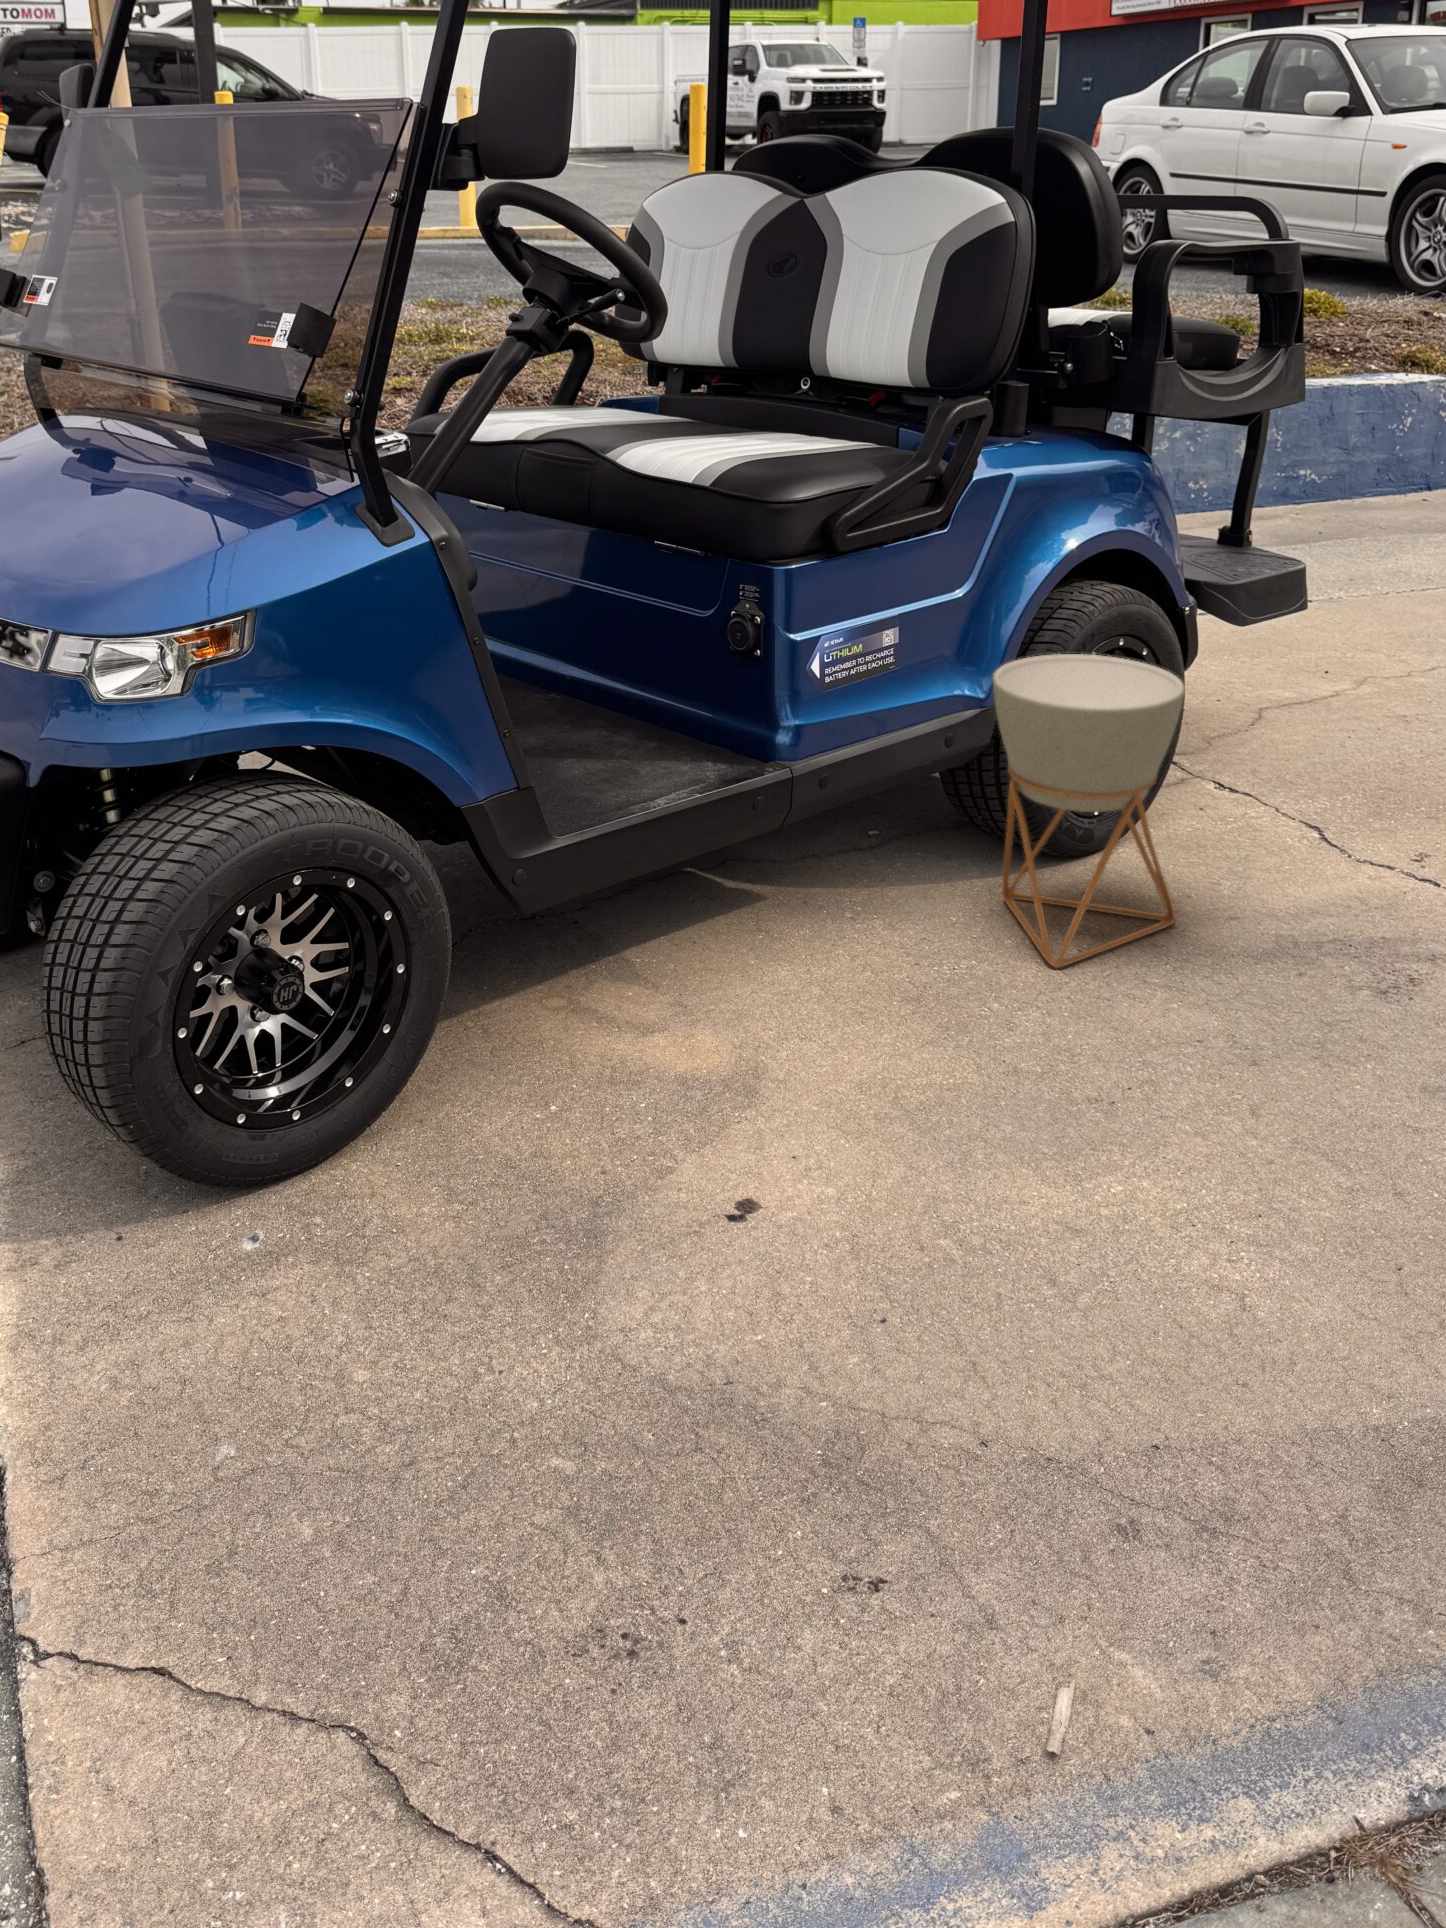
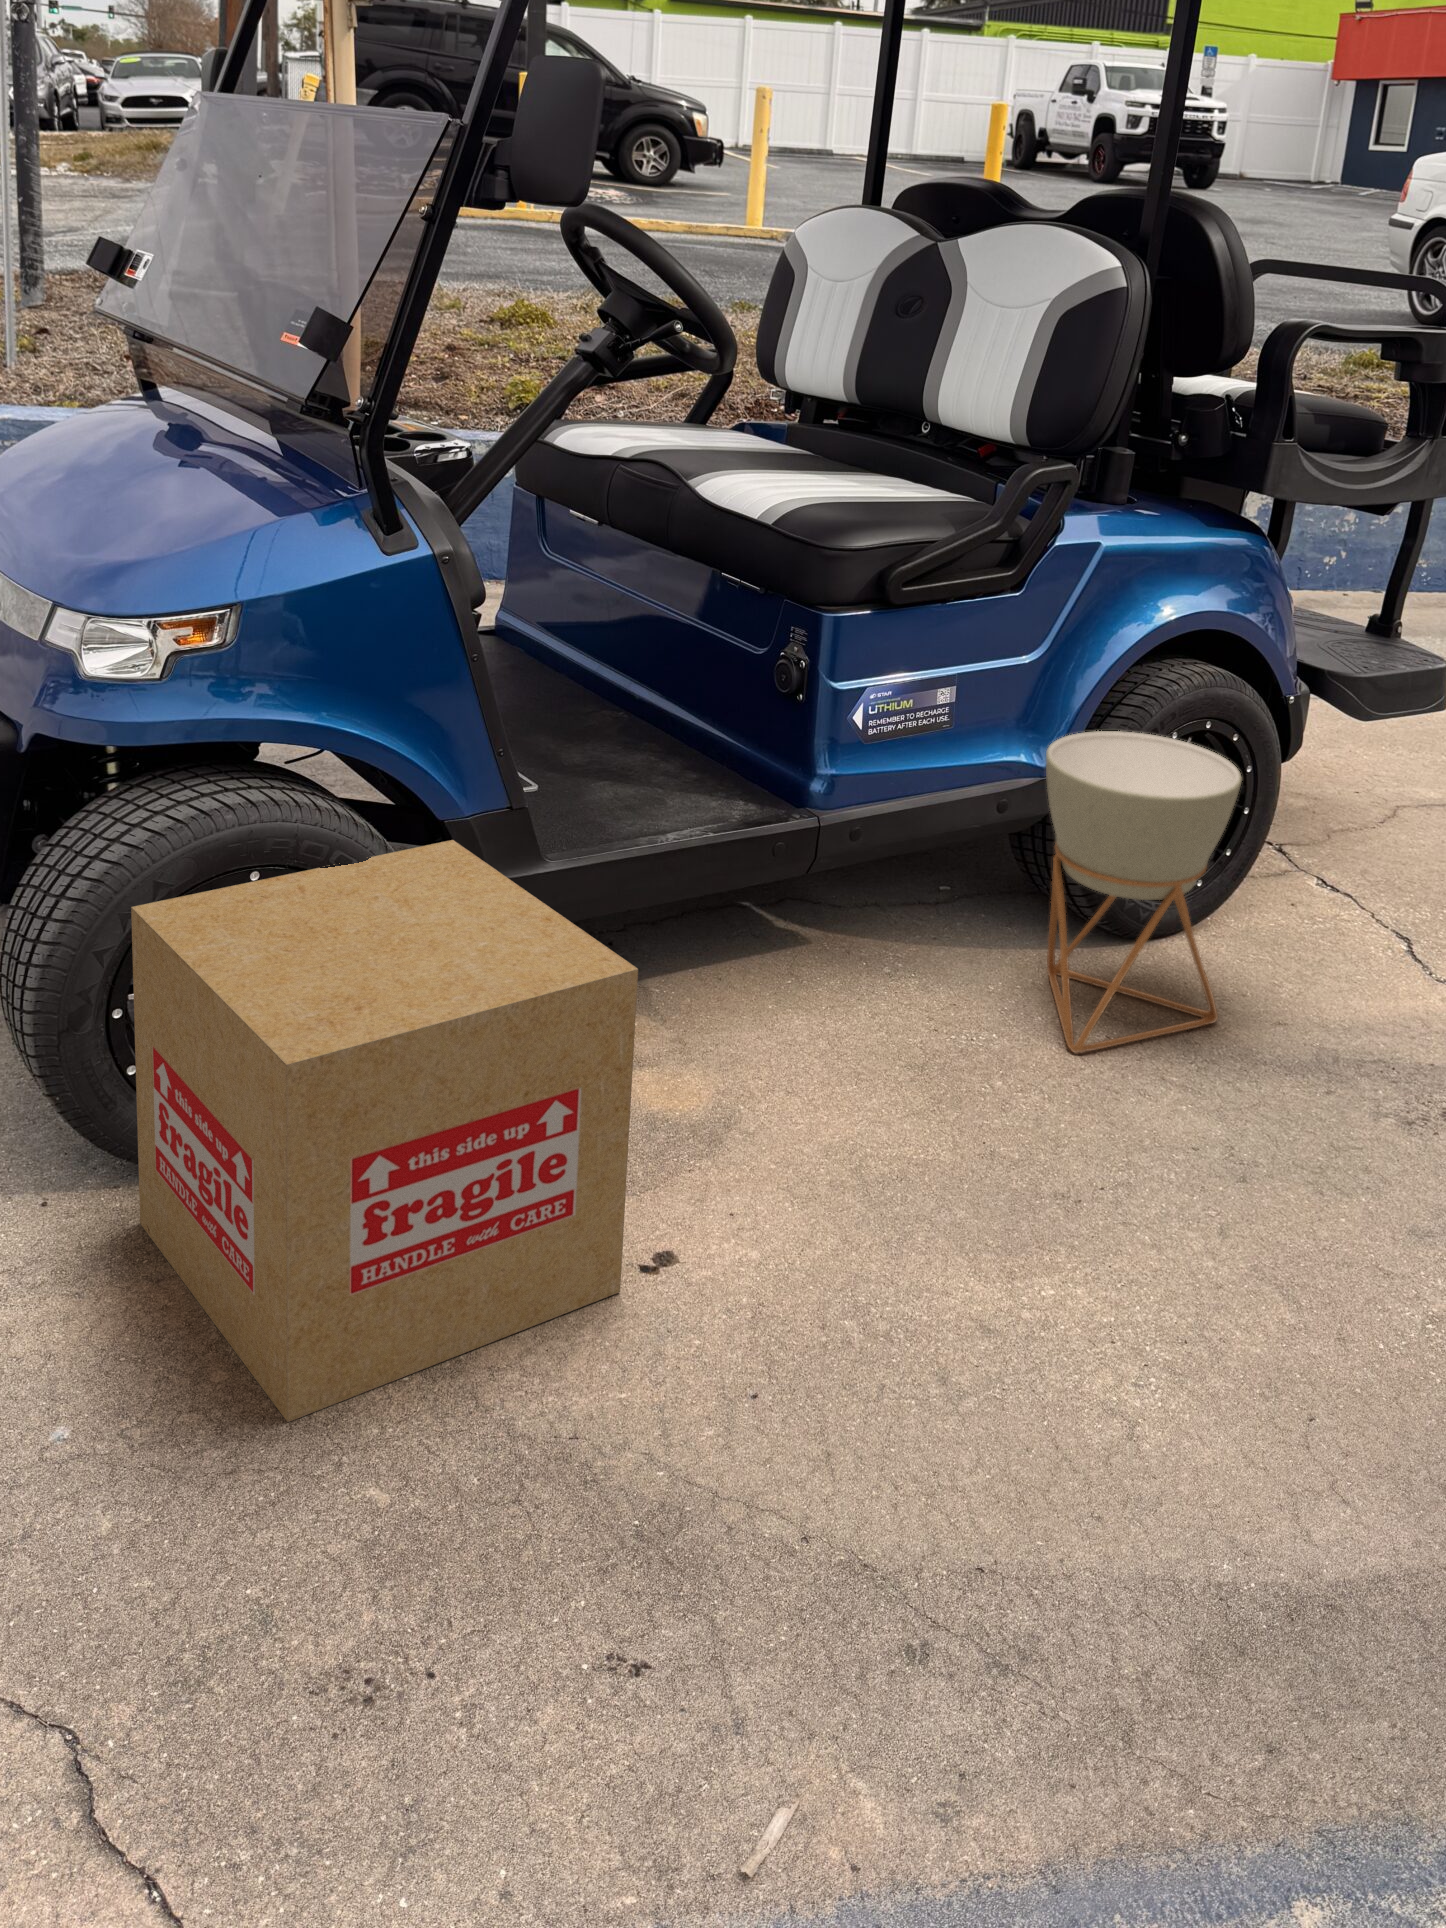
cardboard box: none [196,824,719,1410] -> present [131,840,638,1422]

